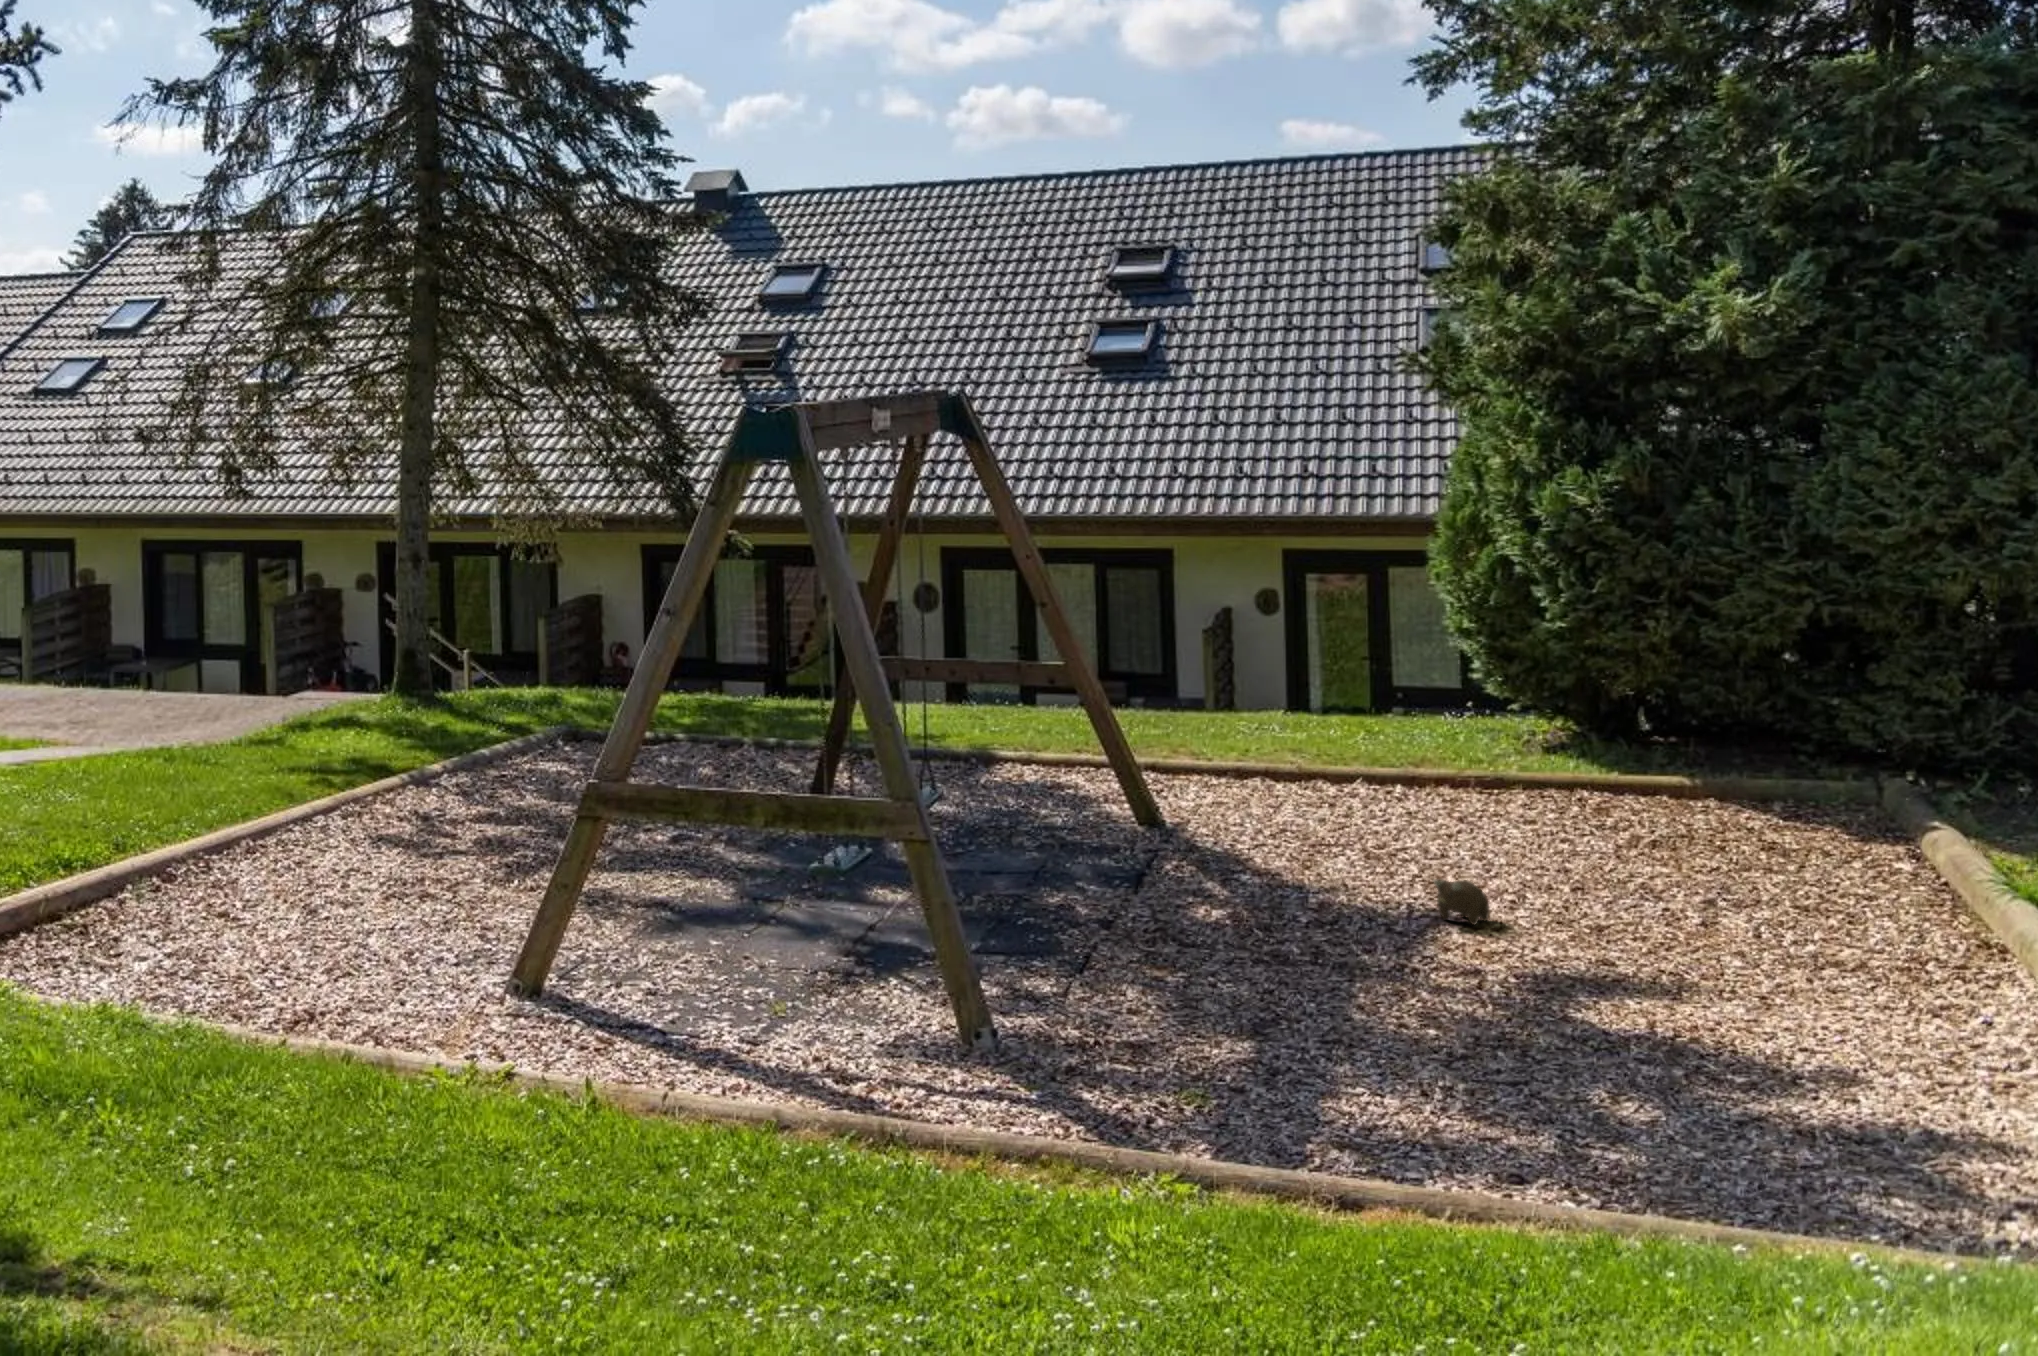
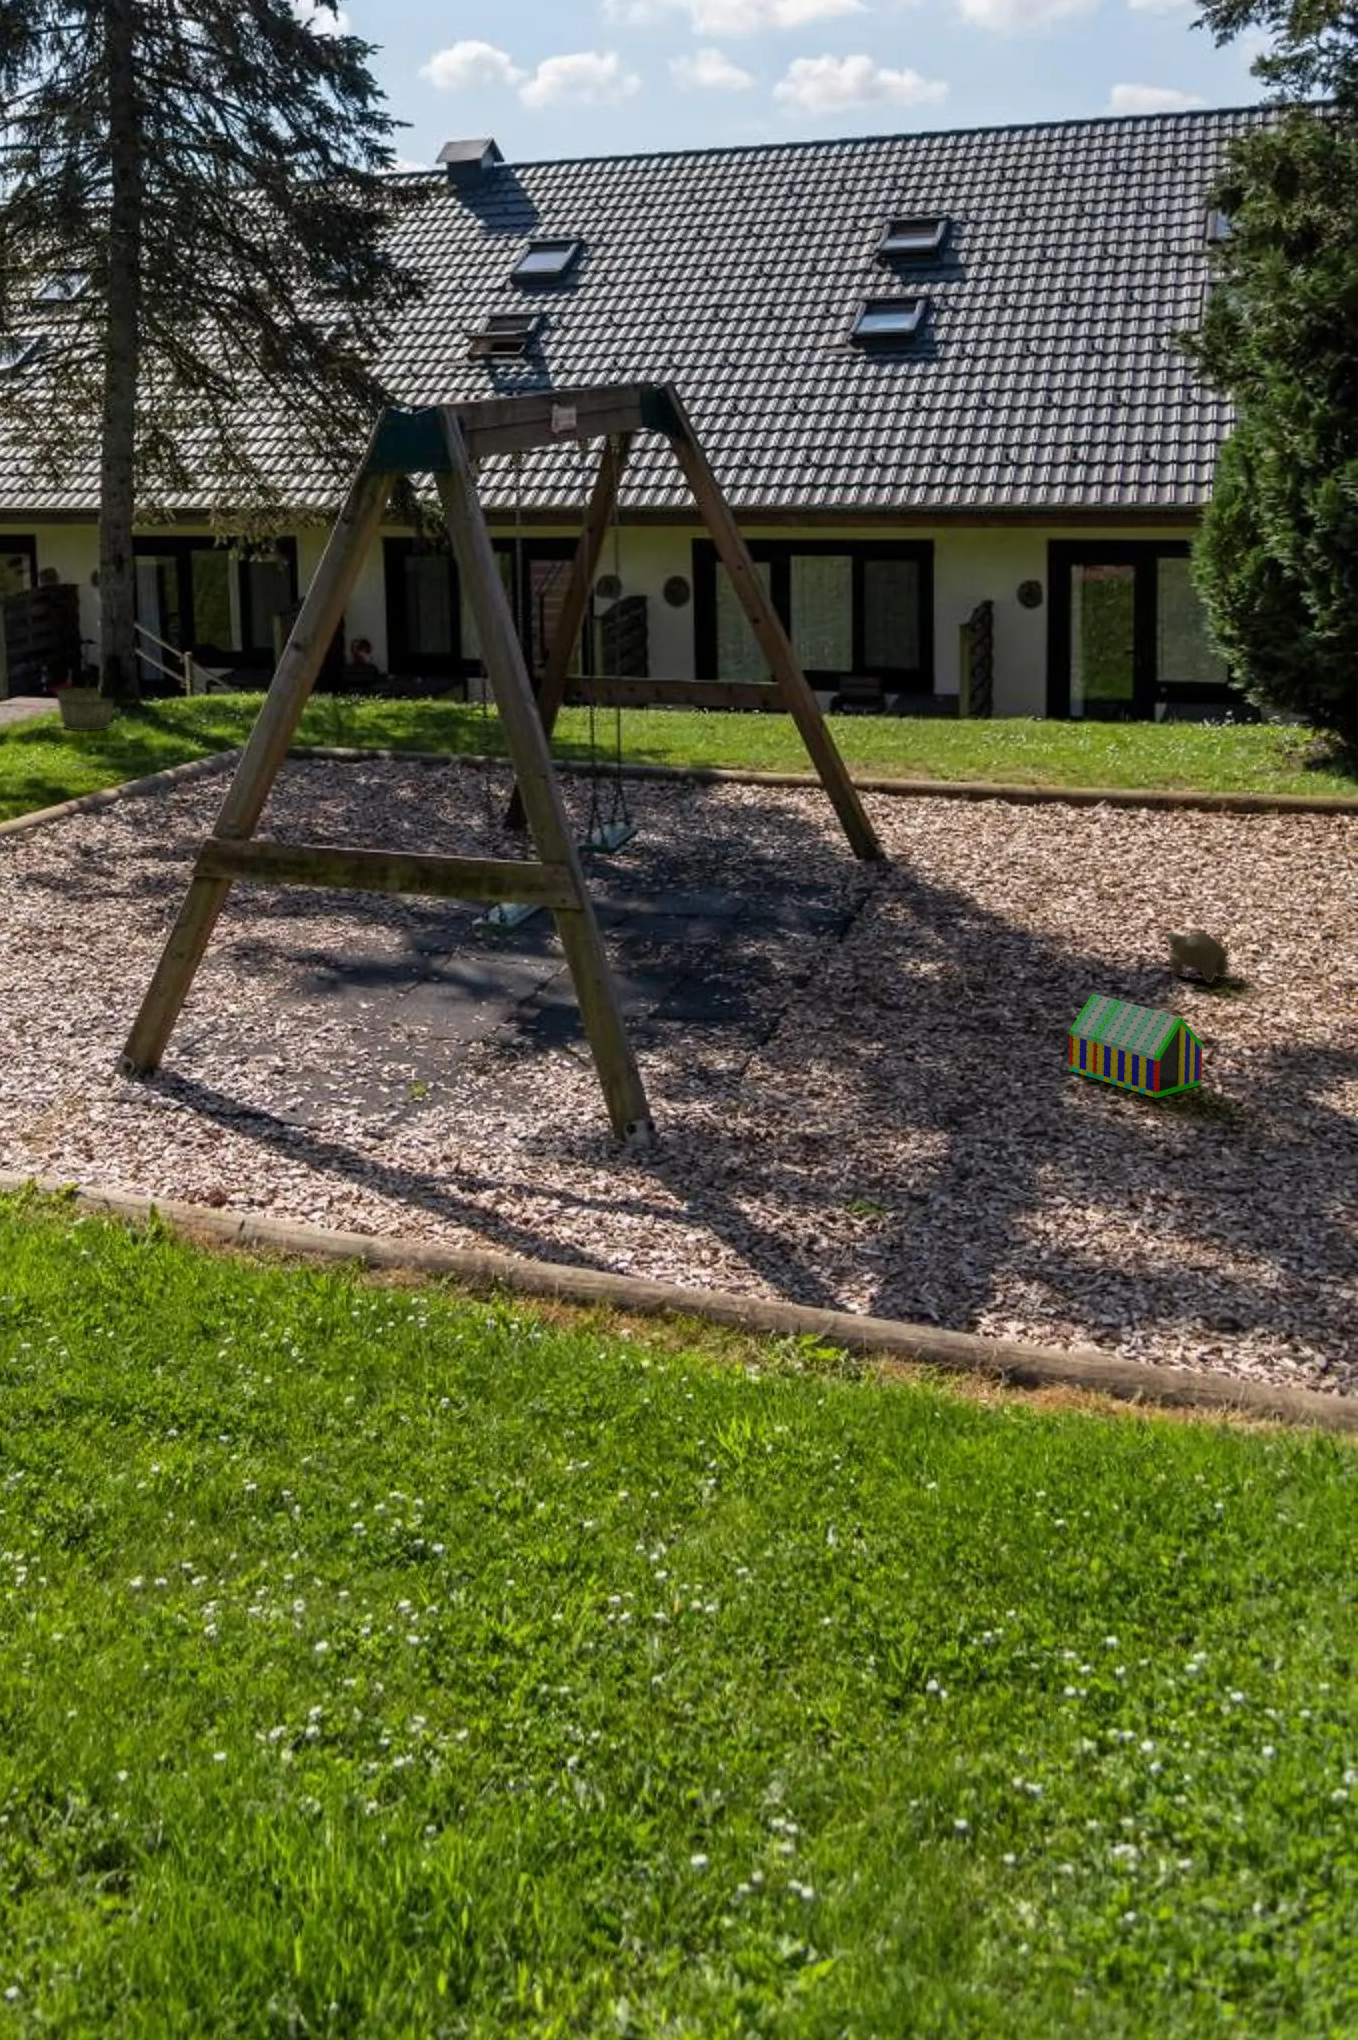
wooden bucket: none [351,674,408,724] -> present [57,686,114,731]
toy house: none [1358,921,1476,1009] -> present [1069,994,1202,1098]

